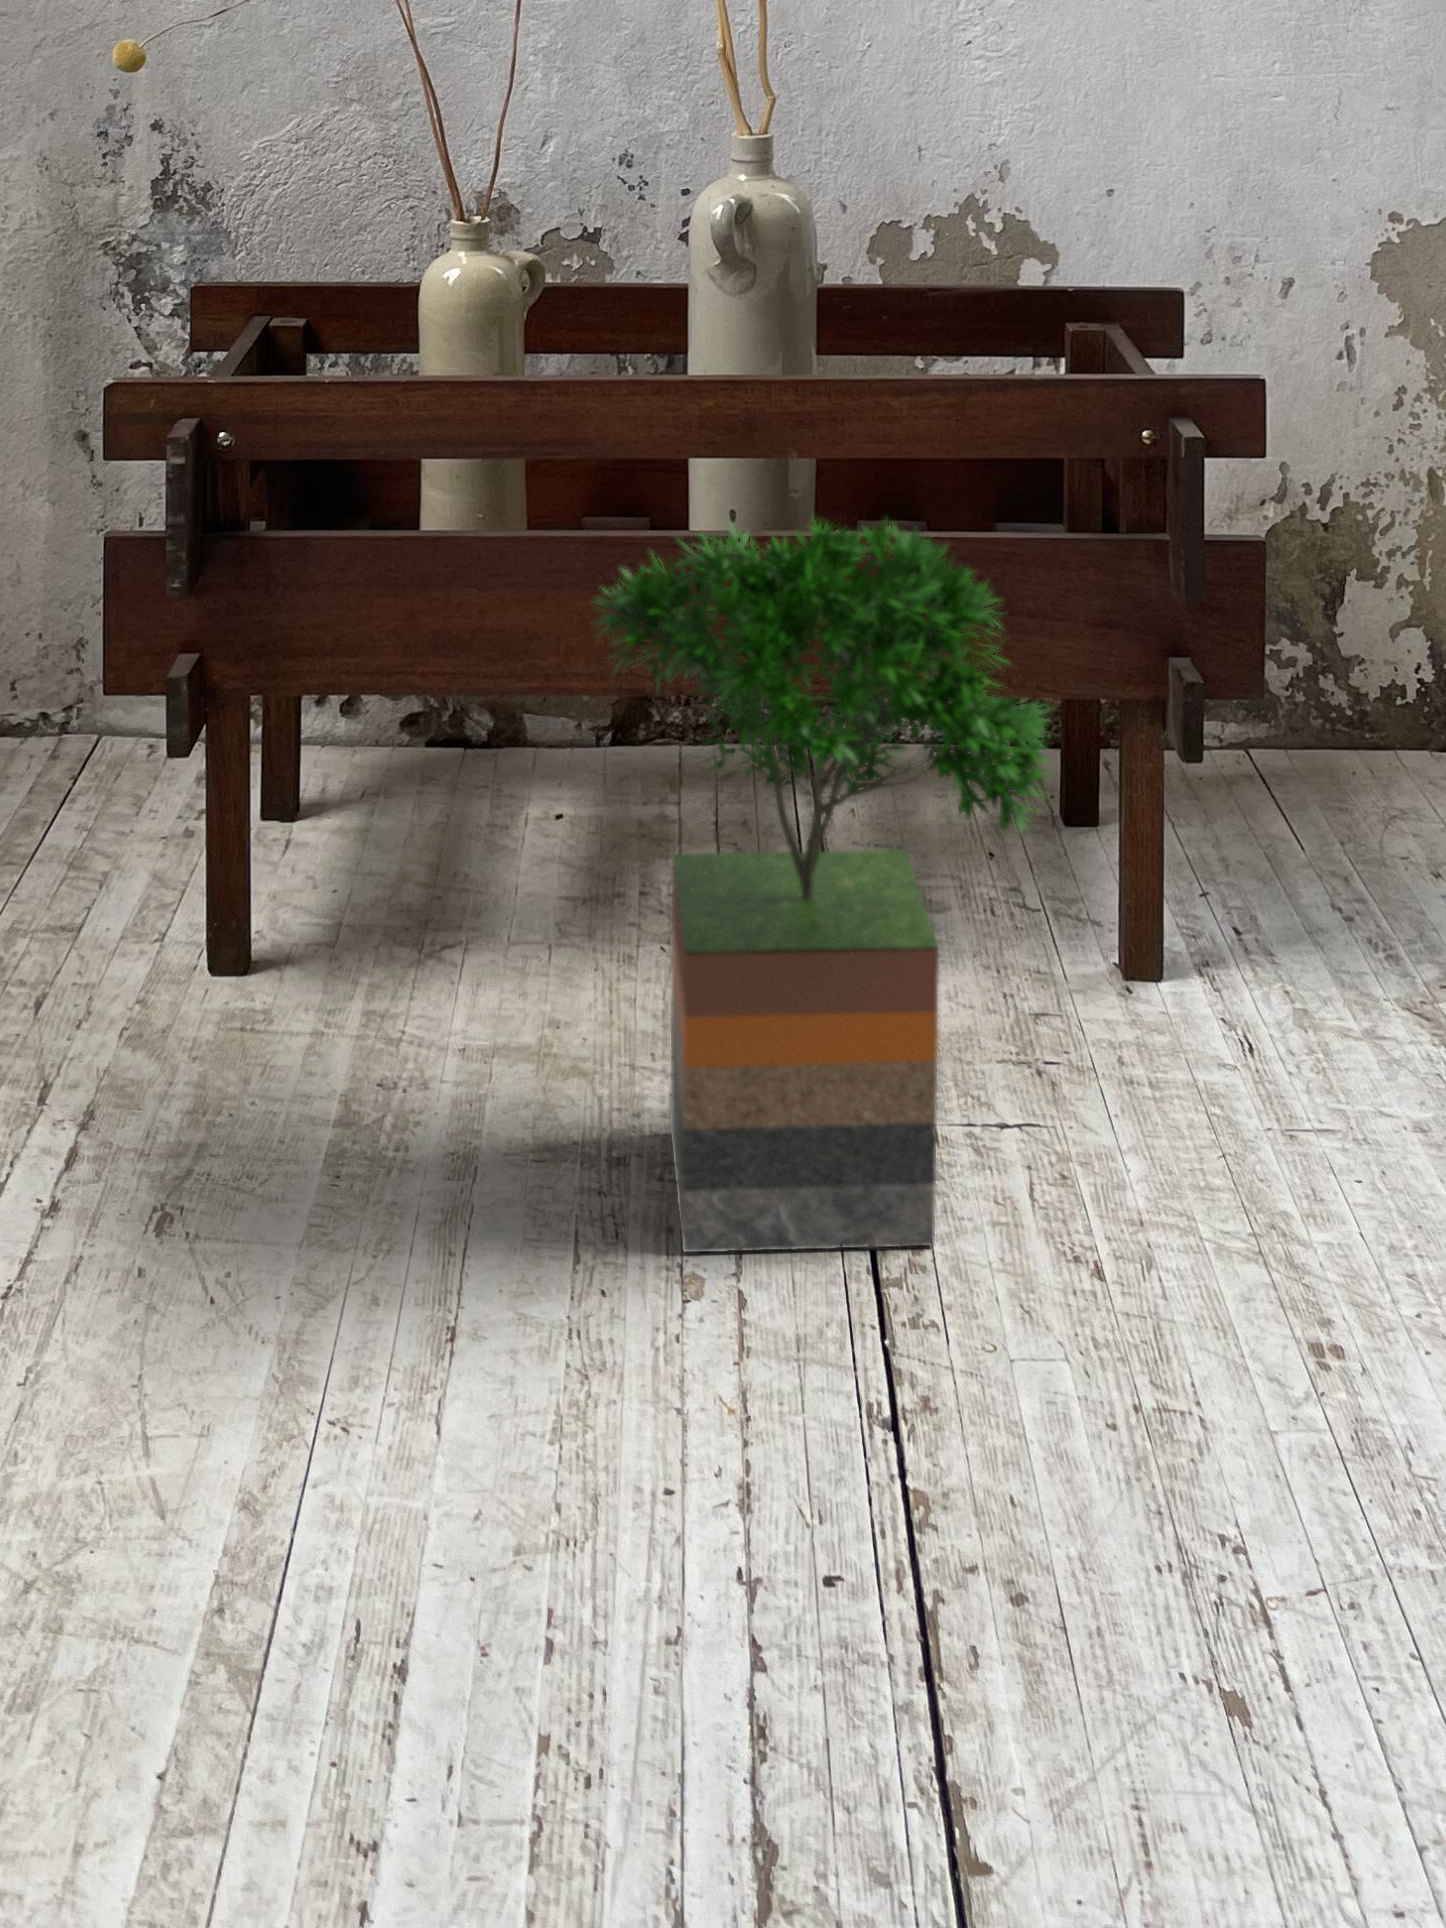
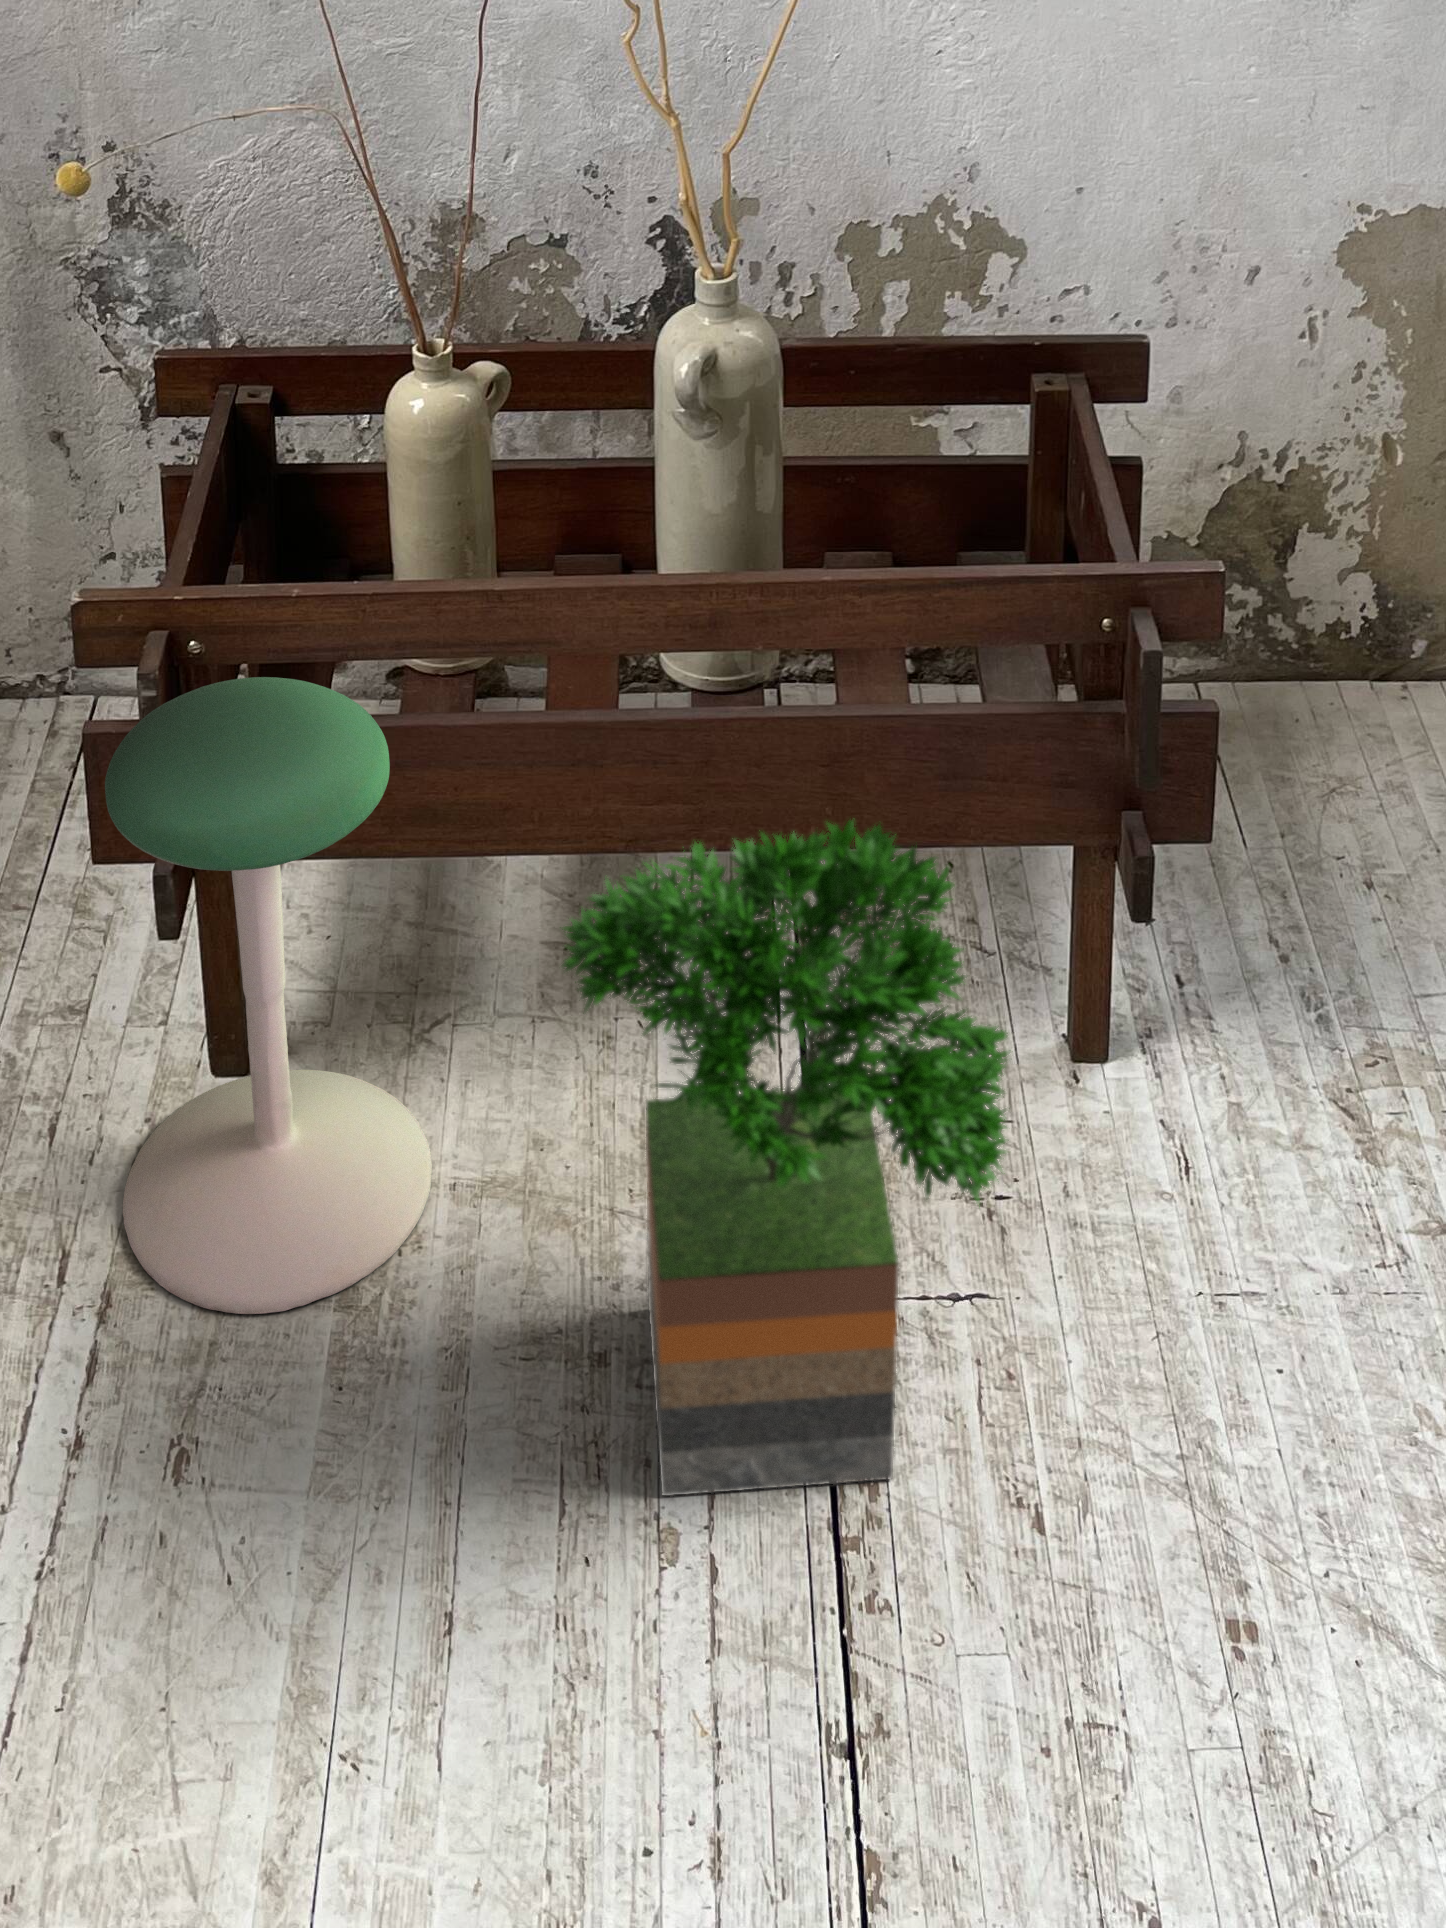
stool: none [109,460,440,1128] -> present [105,677,432,1314]

